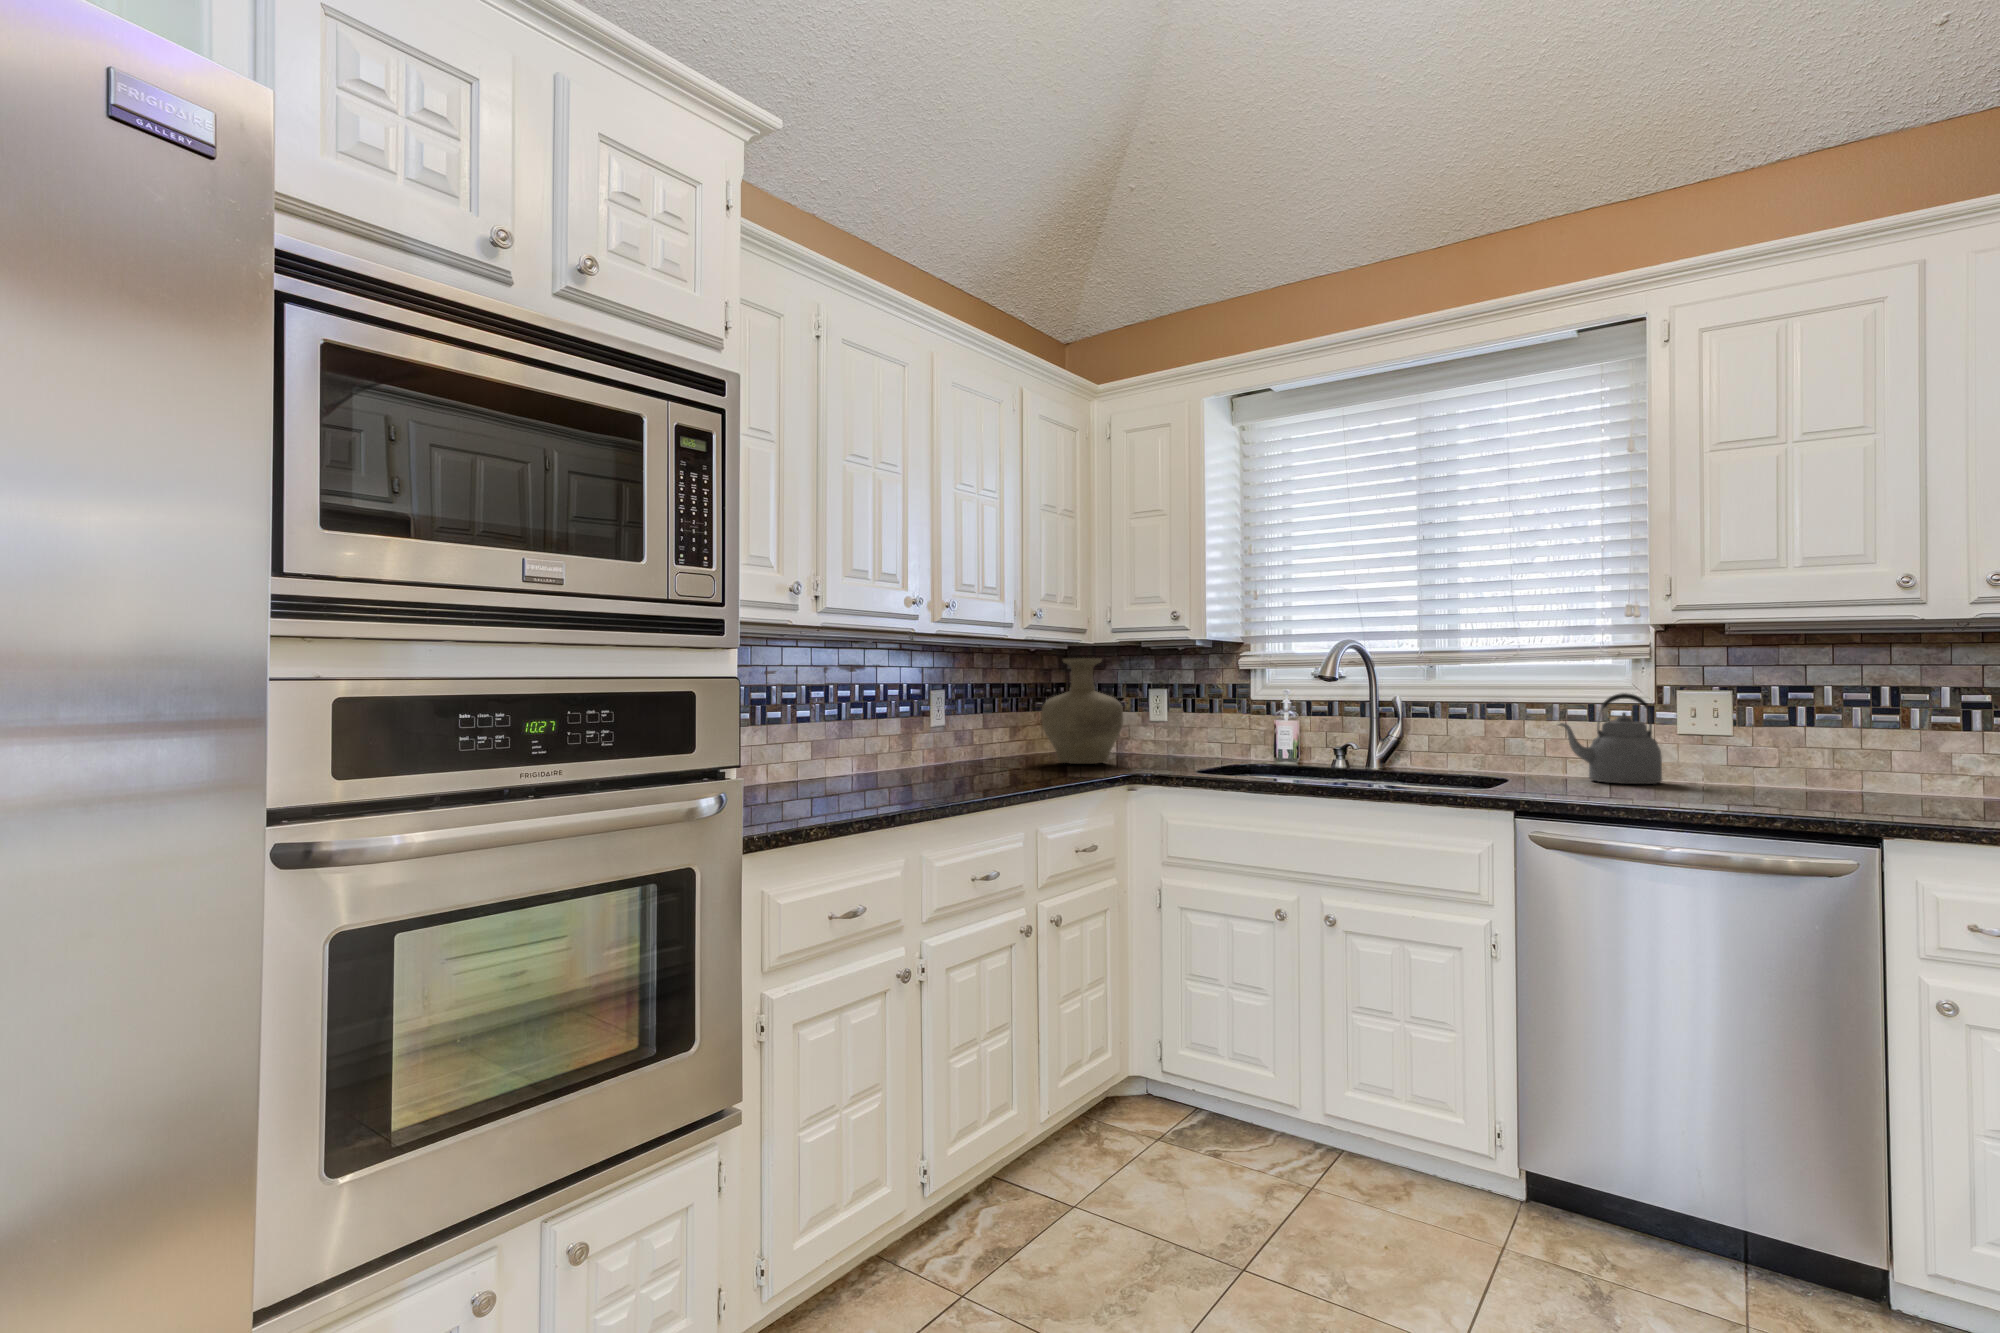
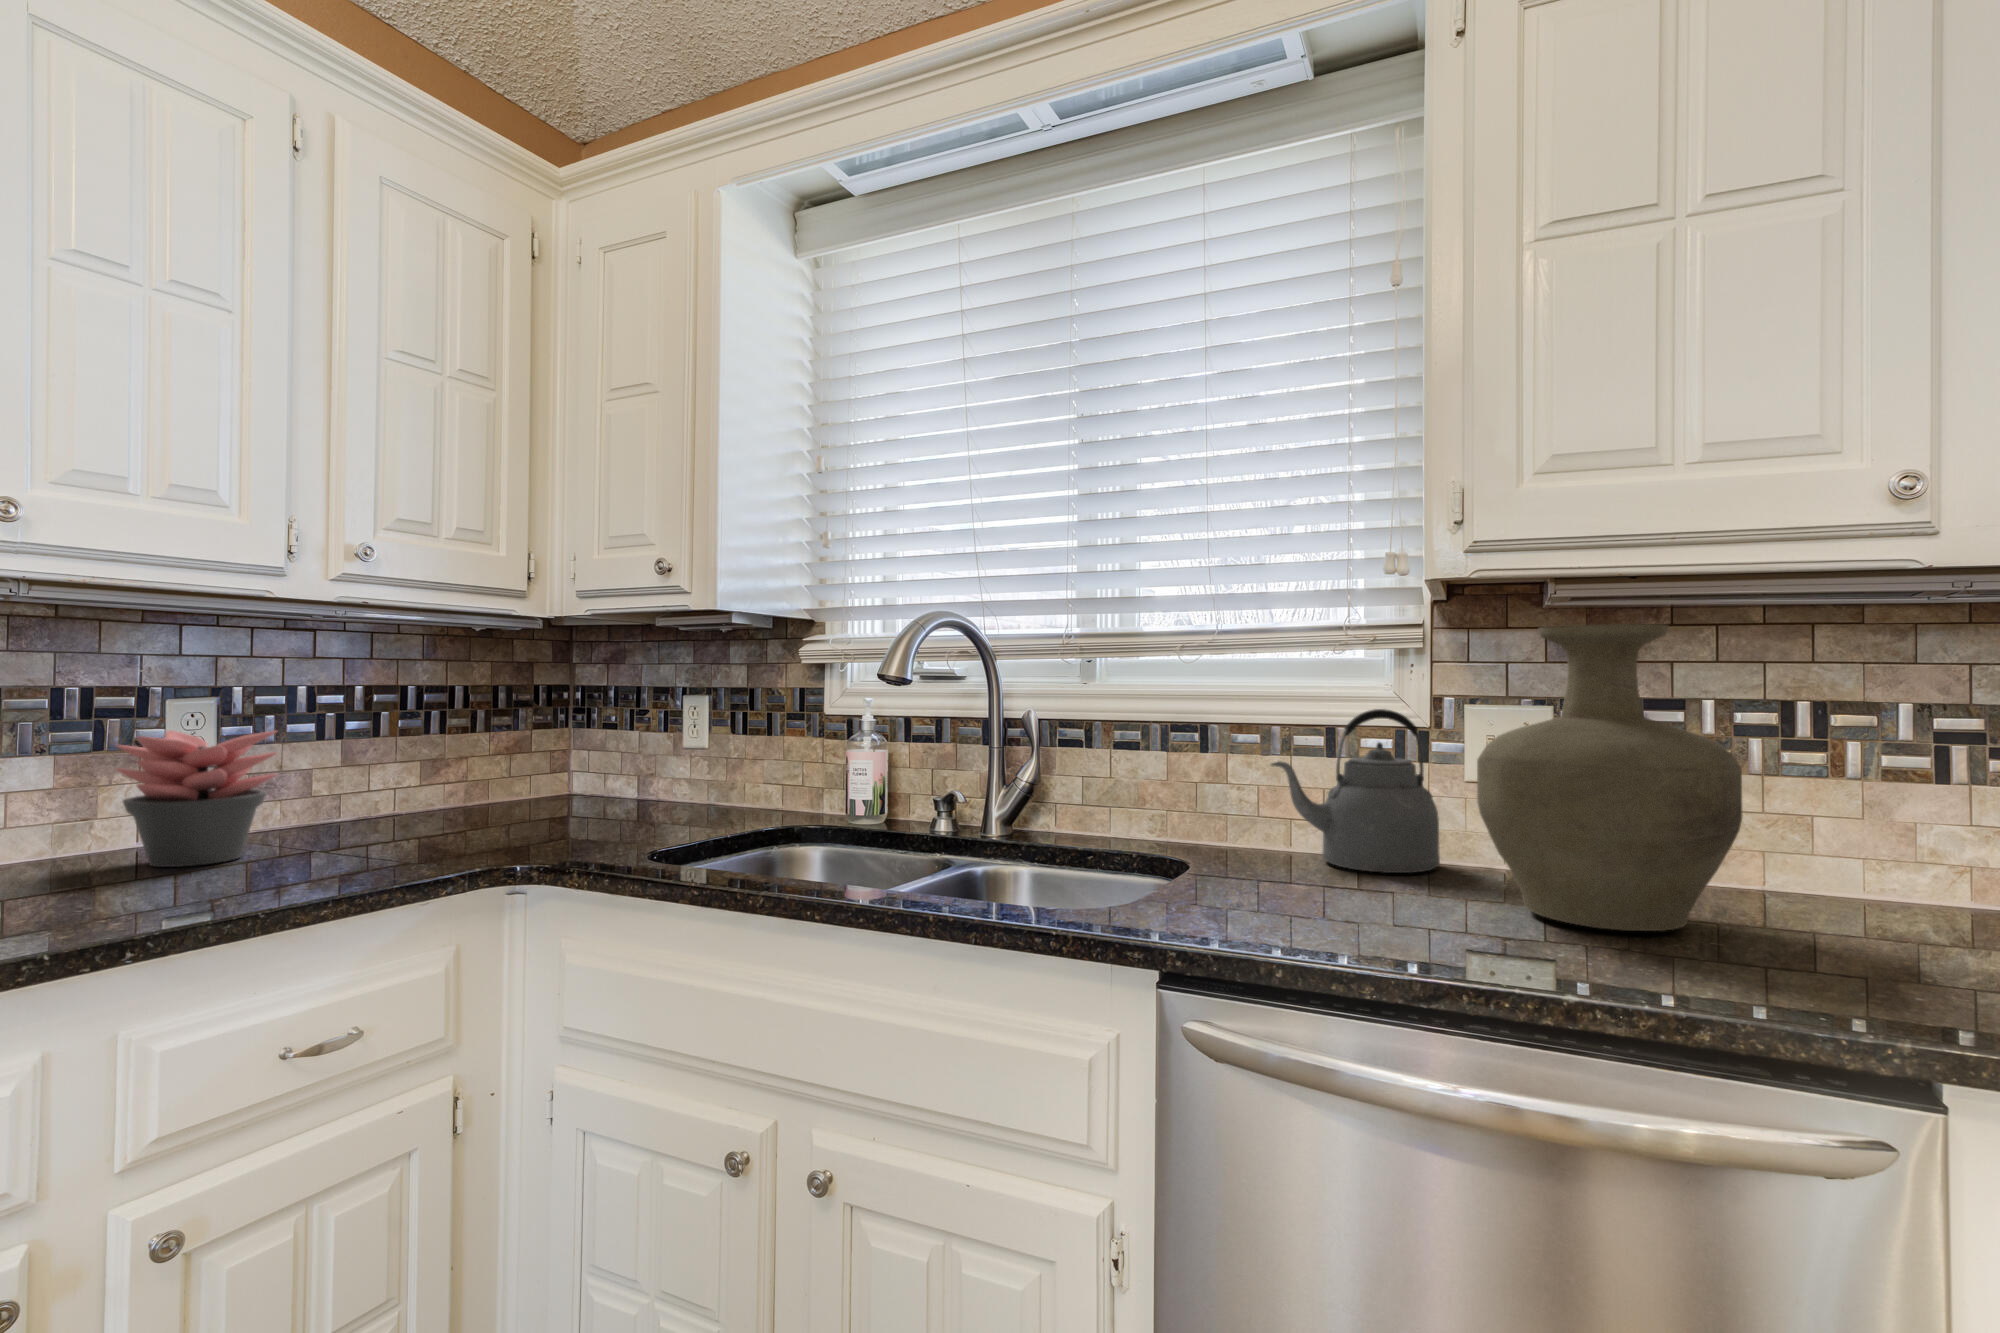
vase: present [1042,658,1123,764] -> present [1477,624,1742,931]
succulent plant: none [932,706,996,774] -> present [117,730,278,867]

